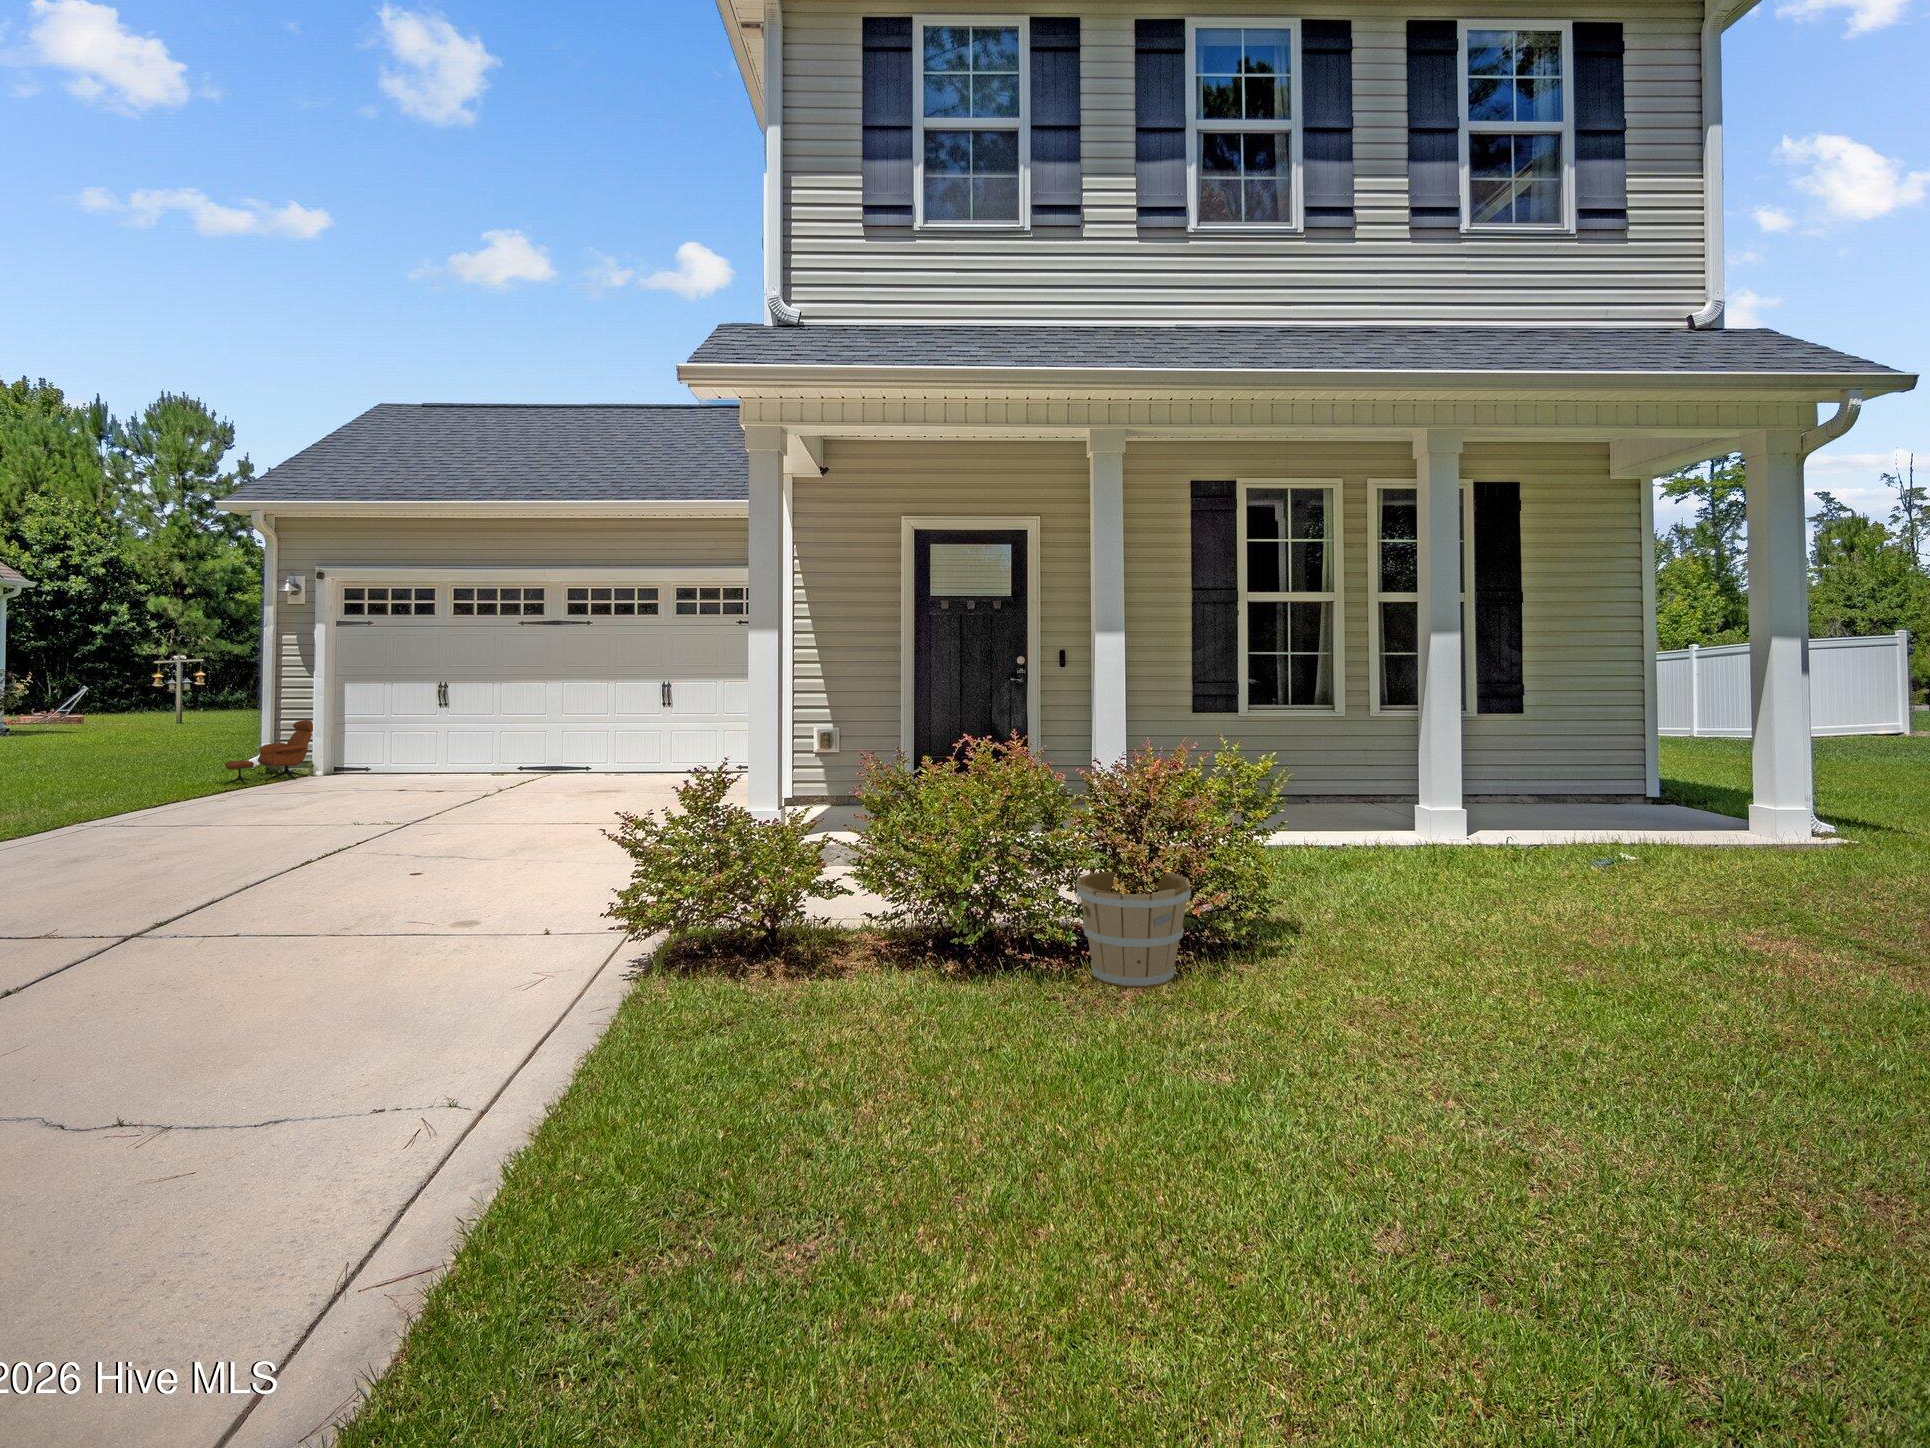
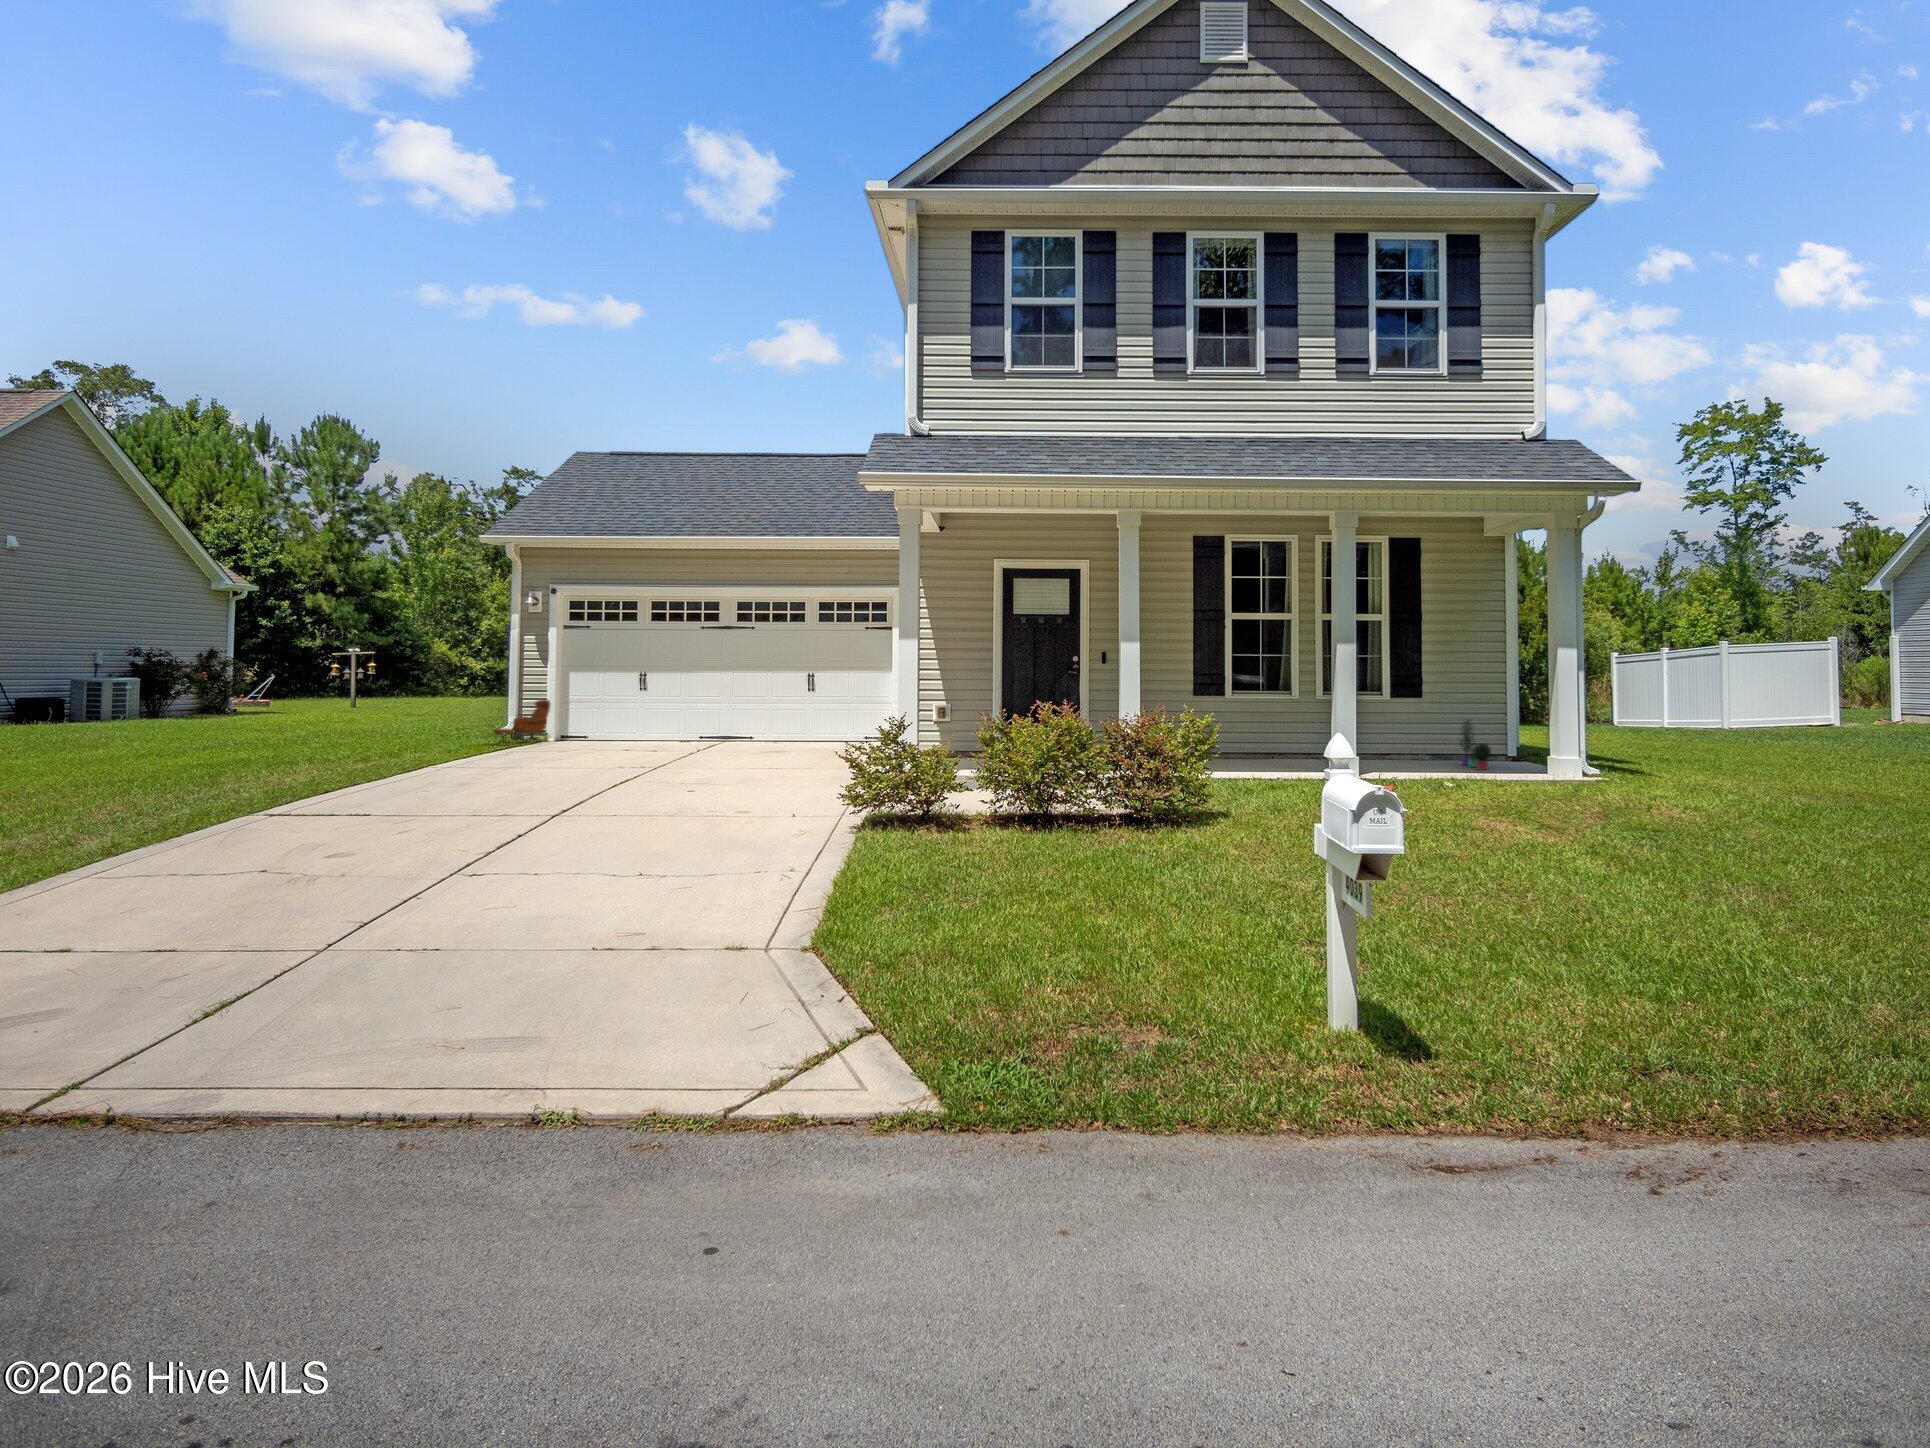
potted plant: none [1576,742,1644,822] -> present [1460,720,1491,770]
wooden bucket: present [1076,872,1191,988] -> none [1089,769,1147,824]

